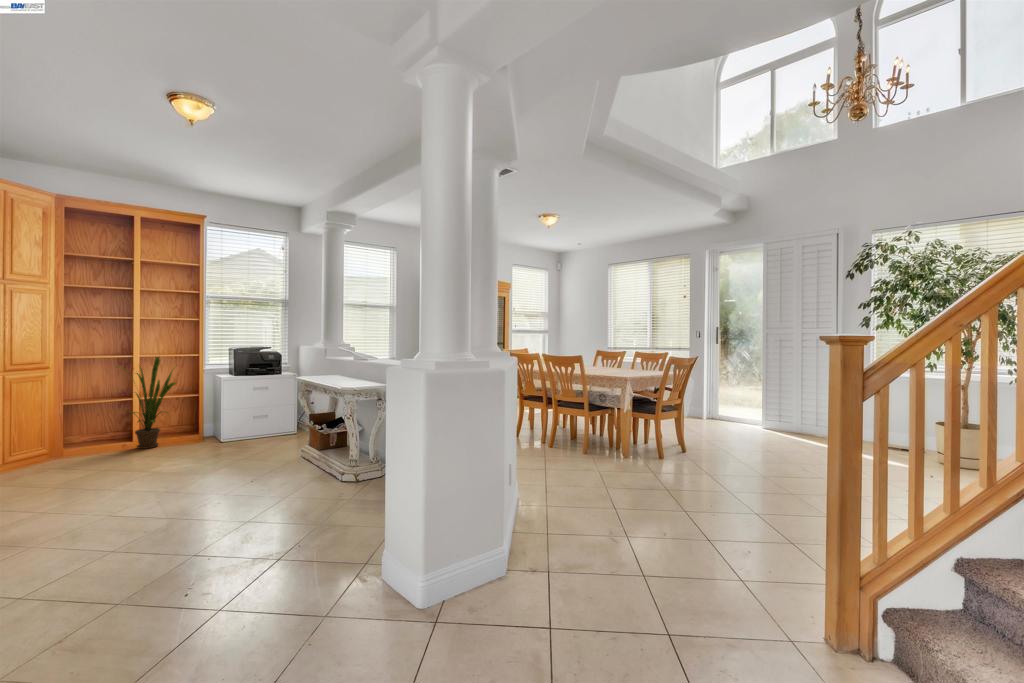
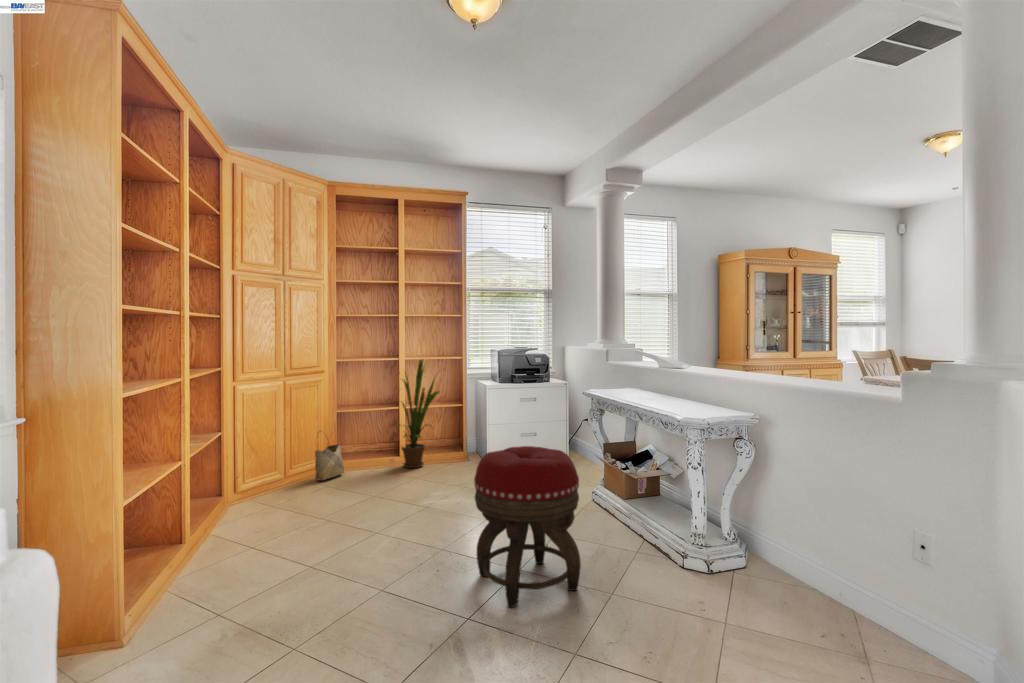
footstool: none [188,413,268,513] -> present [474,446,581,608]
woven basket: none [35,419,70,465] -> present [315,432,344,480]

